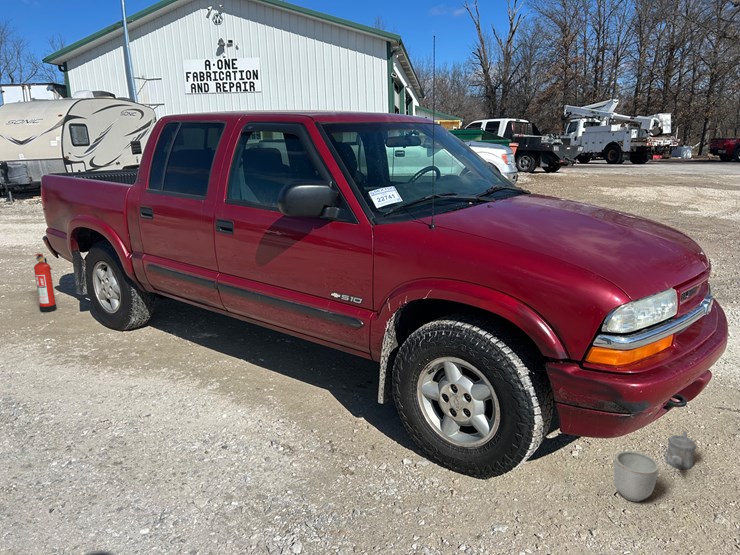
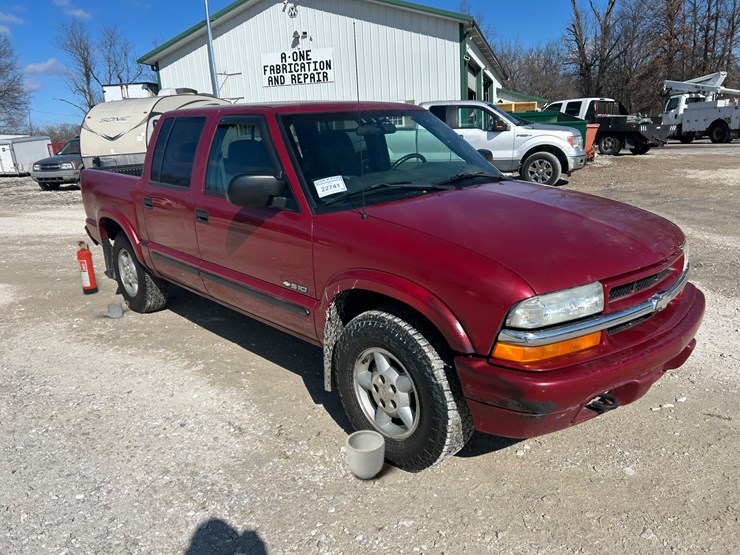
watering can: present [665,431,696,469] -> present [90,301,129,319]
planter: present [614,451,659,502] -> present [346,430,385,479]

